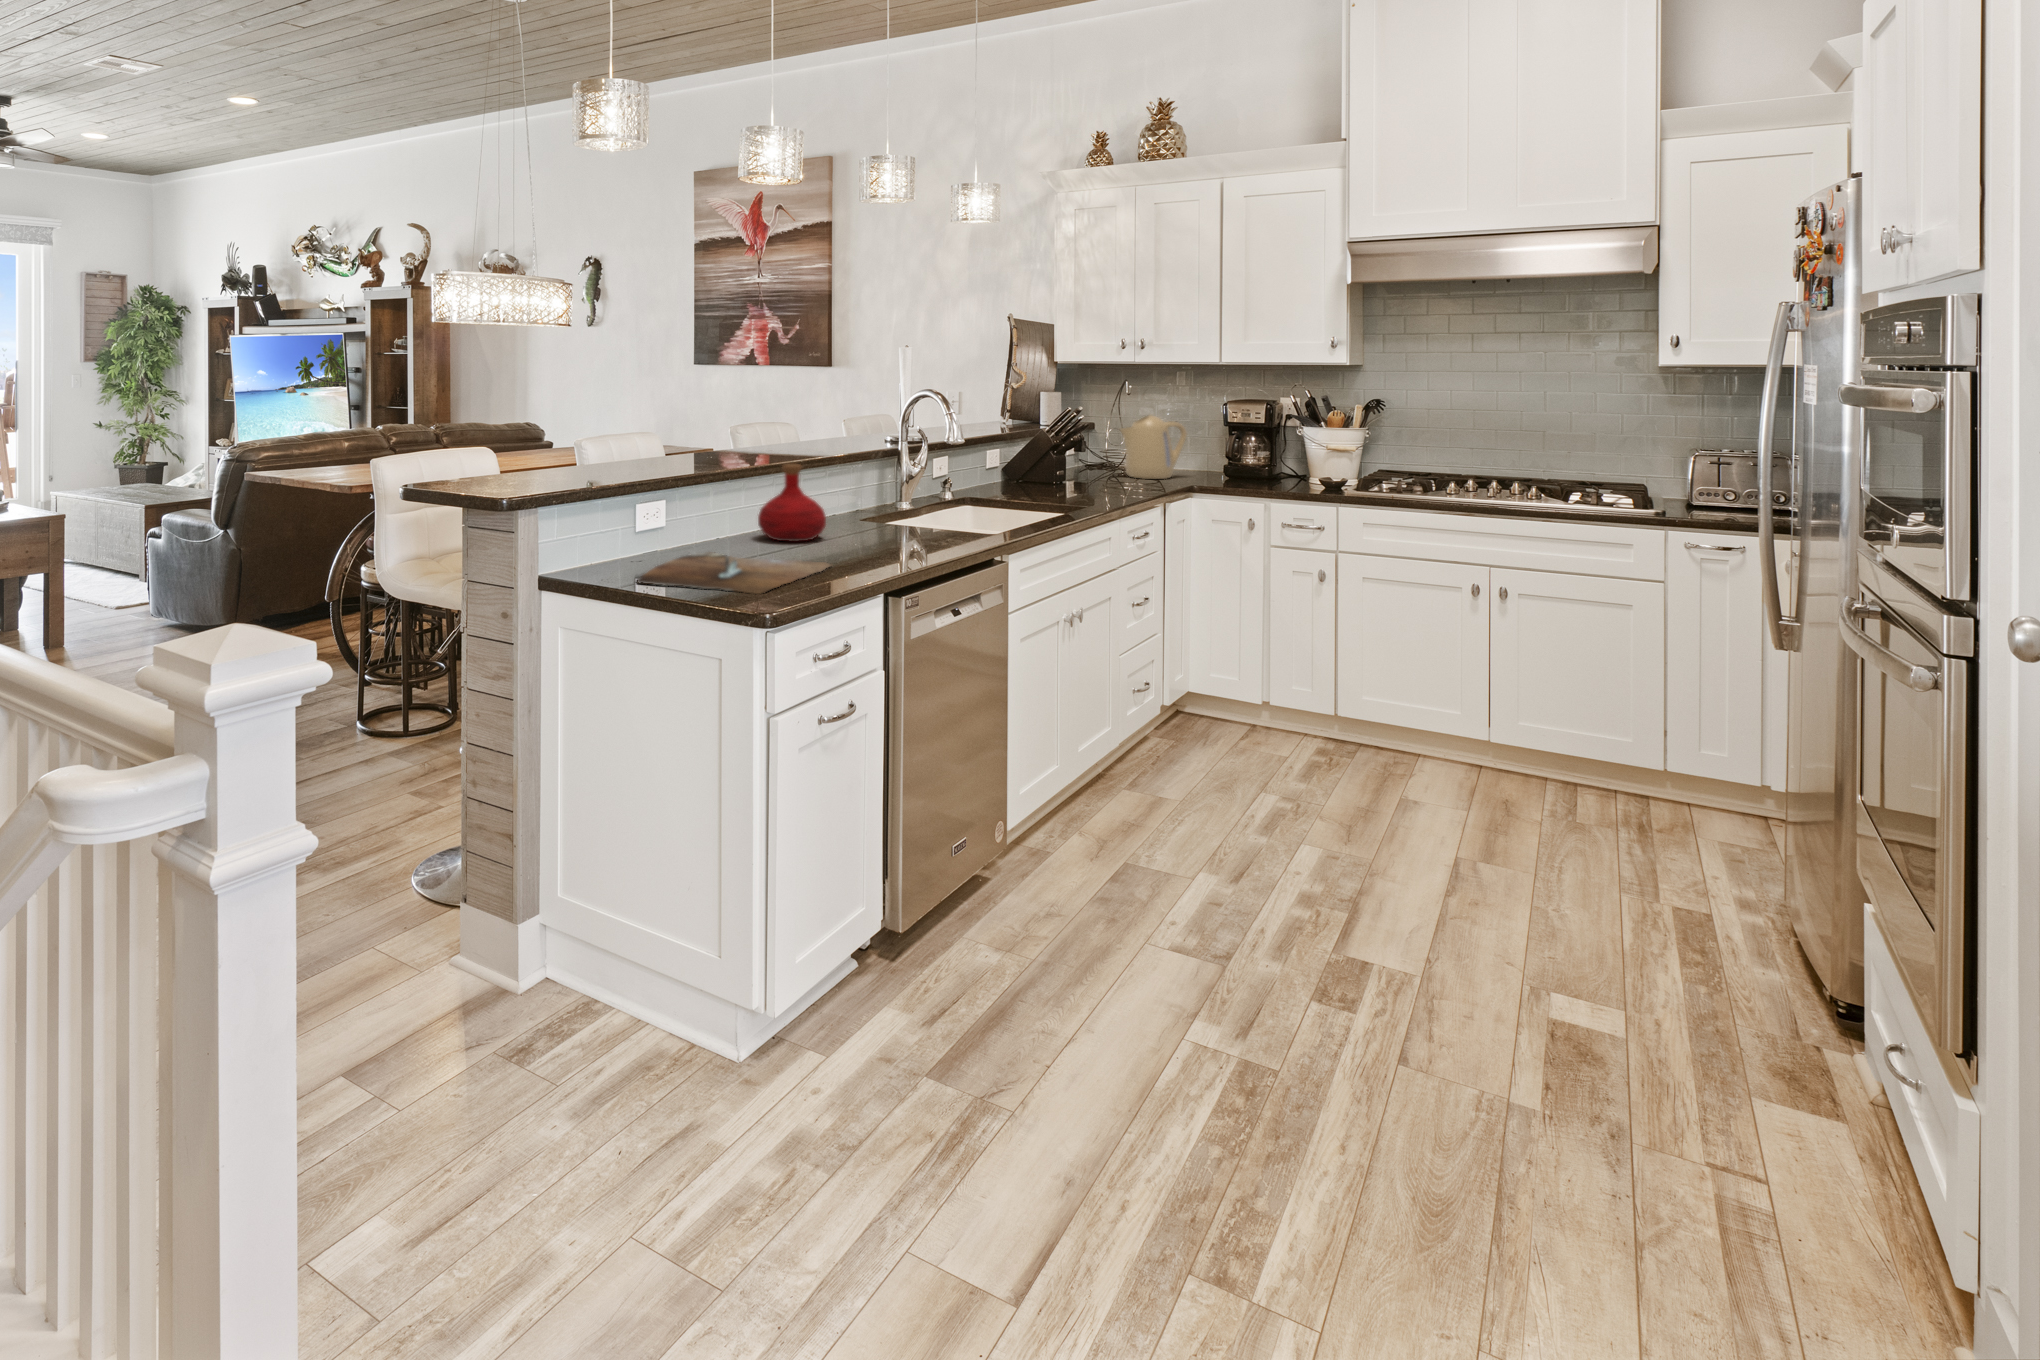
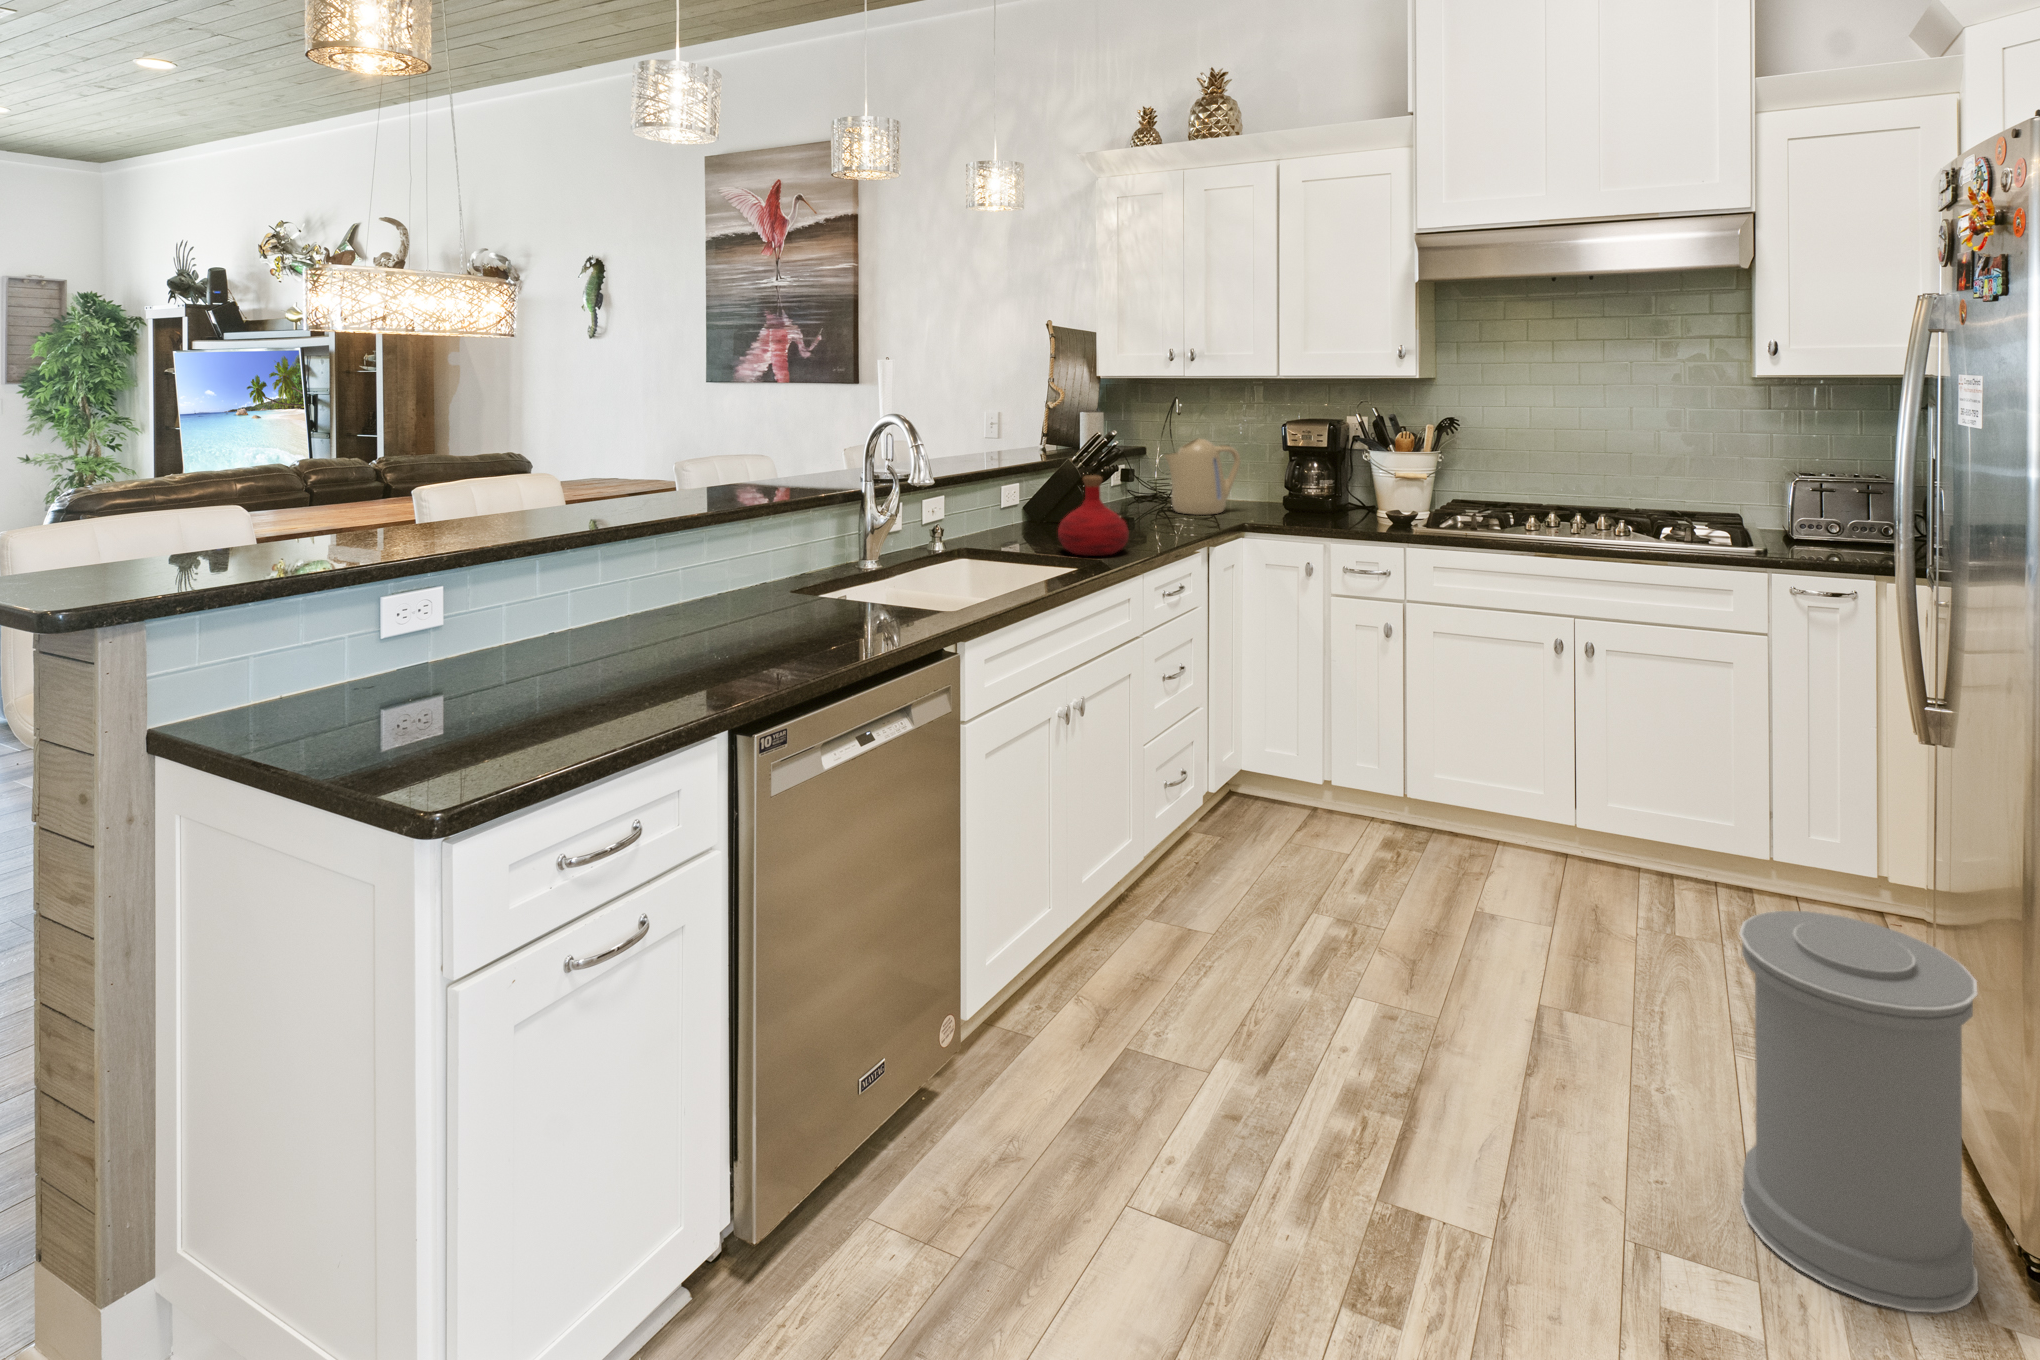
bottle: present [758,464,826,542] -> present [1058,475,1128,556]
cutting board: present [637,552,830,594] -> none [340,660,682,749]
trash can: none [1617,762,1804,1032] -> present [1739,911,1978,1313]

